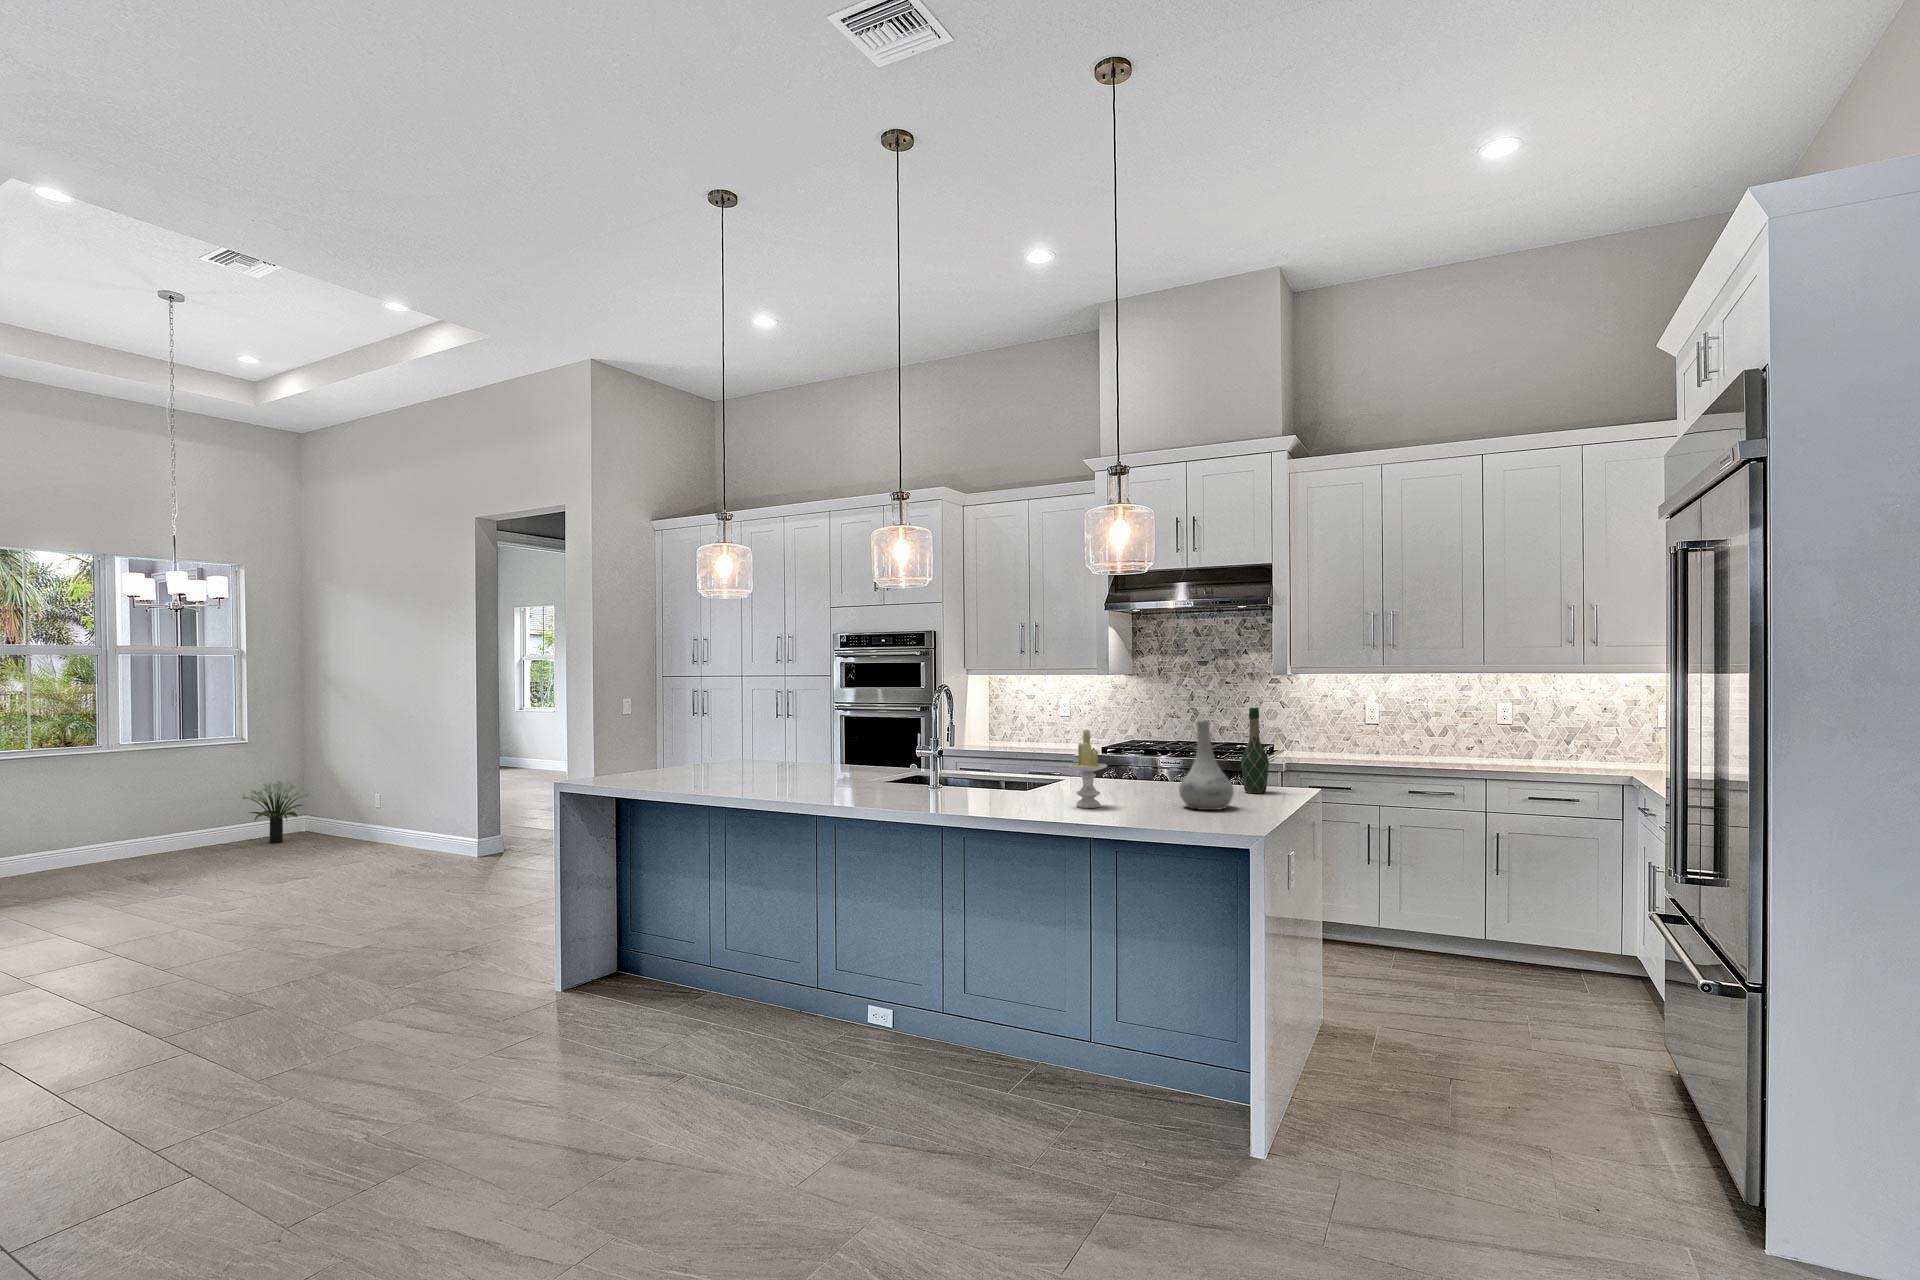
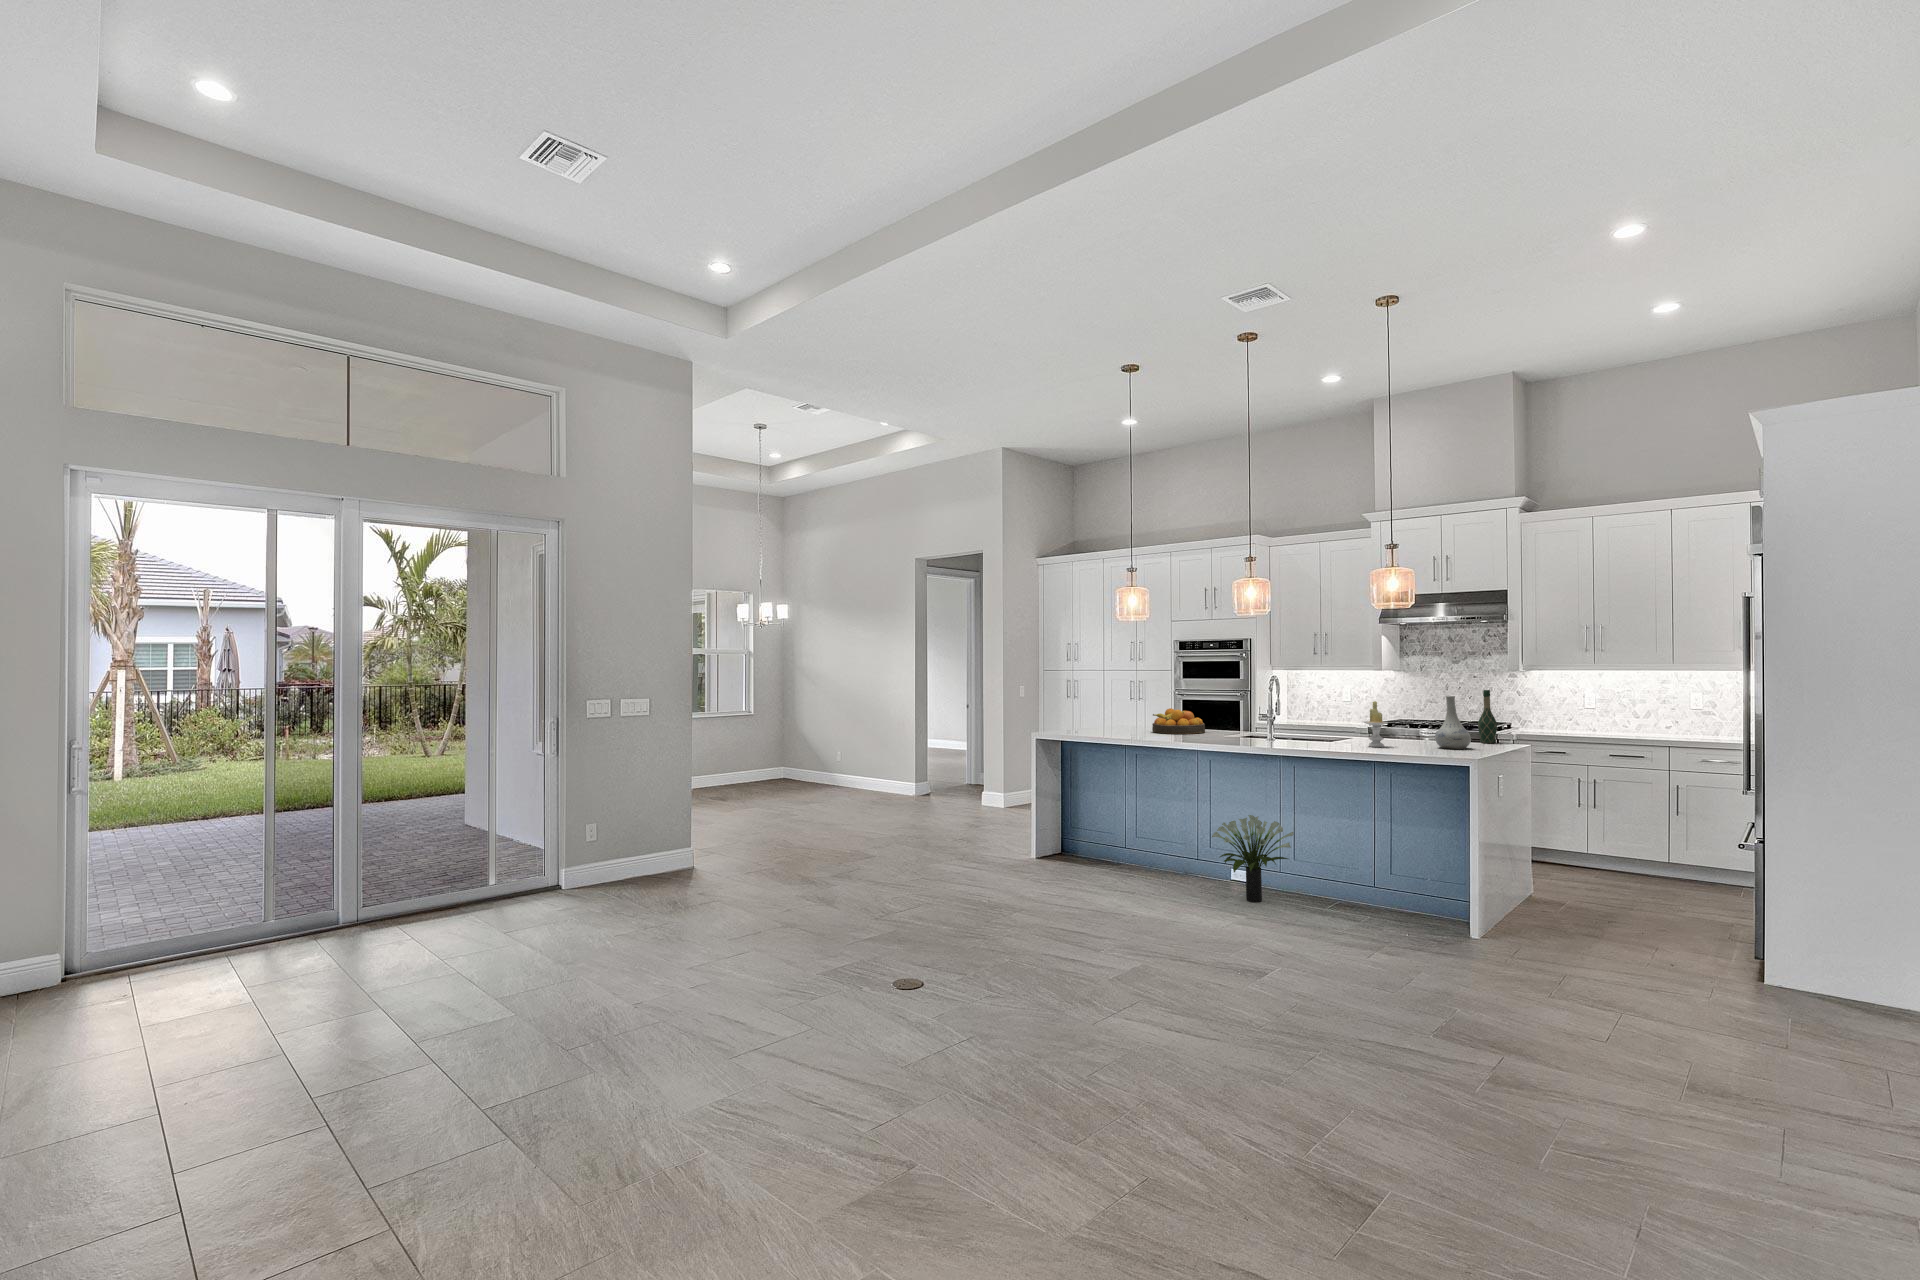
fruit bowl: none [757,739,842,782] -> present [1152,708,1205,734]
potted plant: present [242,781,310,843] -> present [1212,815,1294,902]

